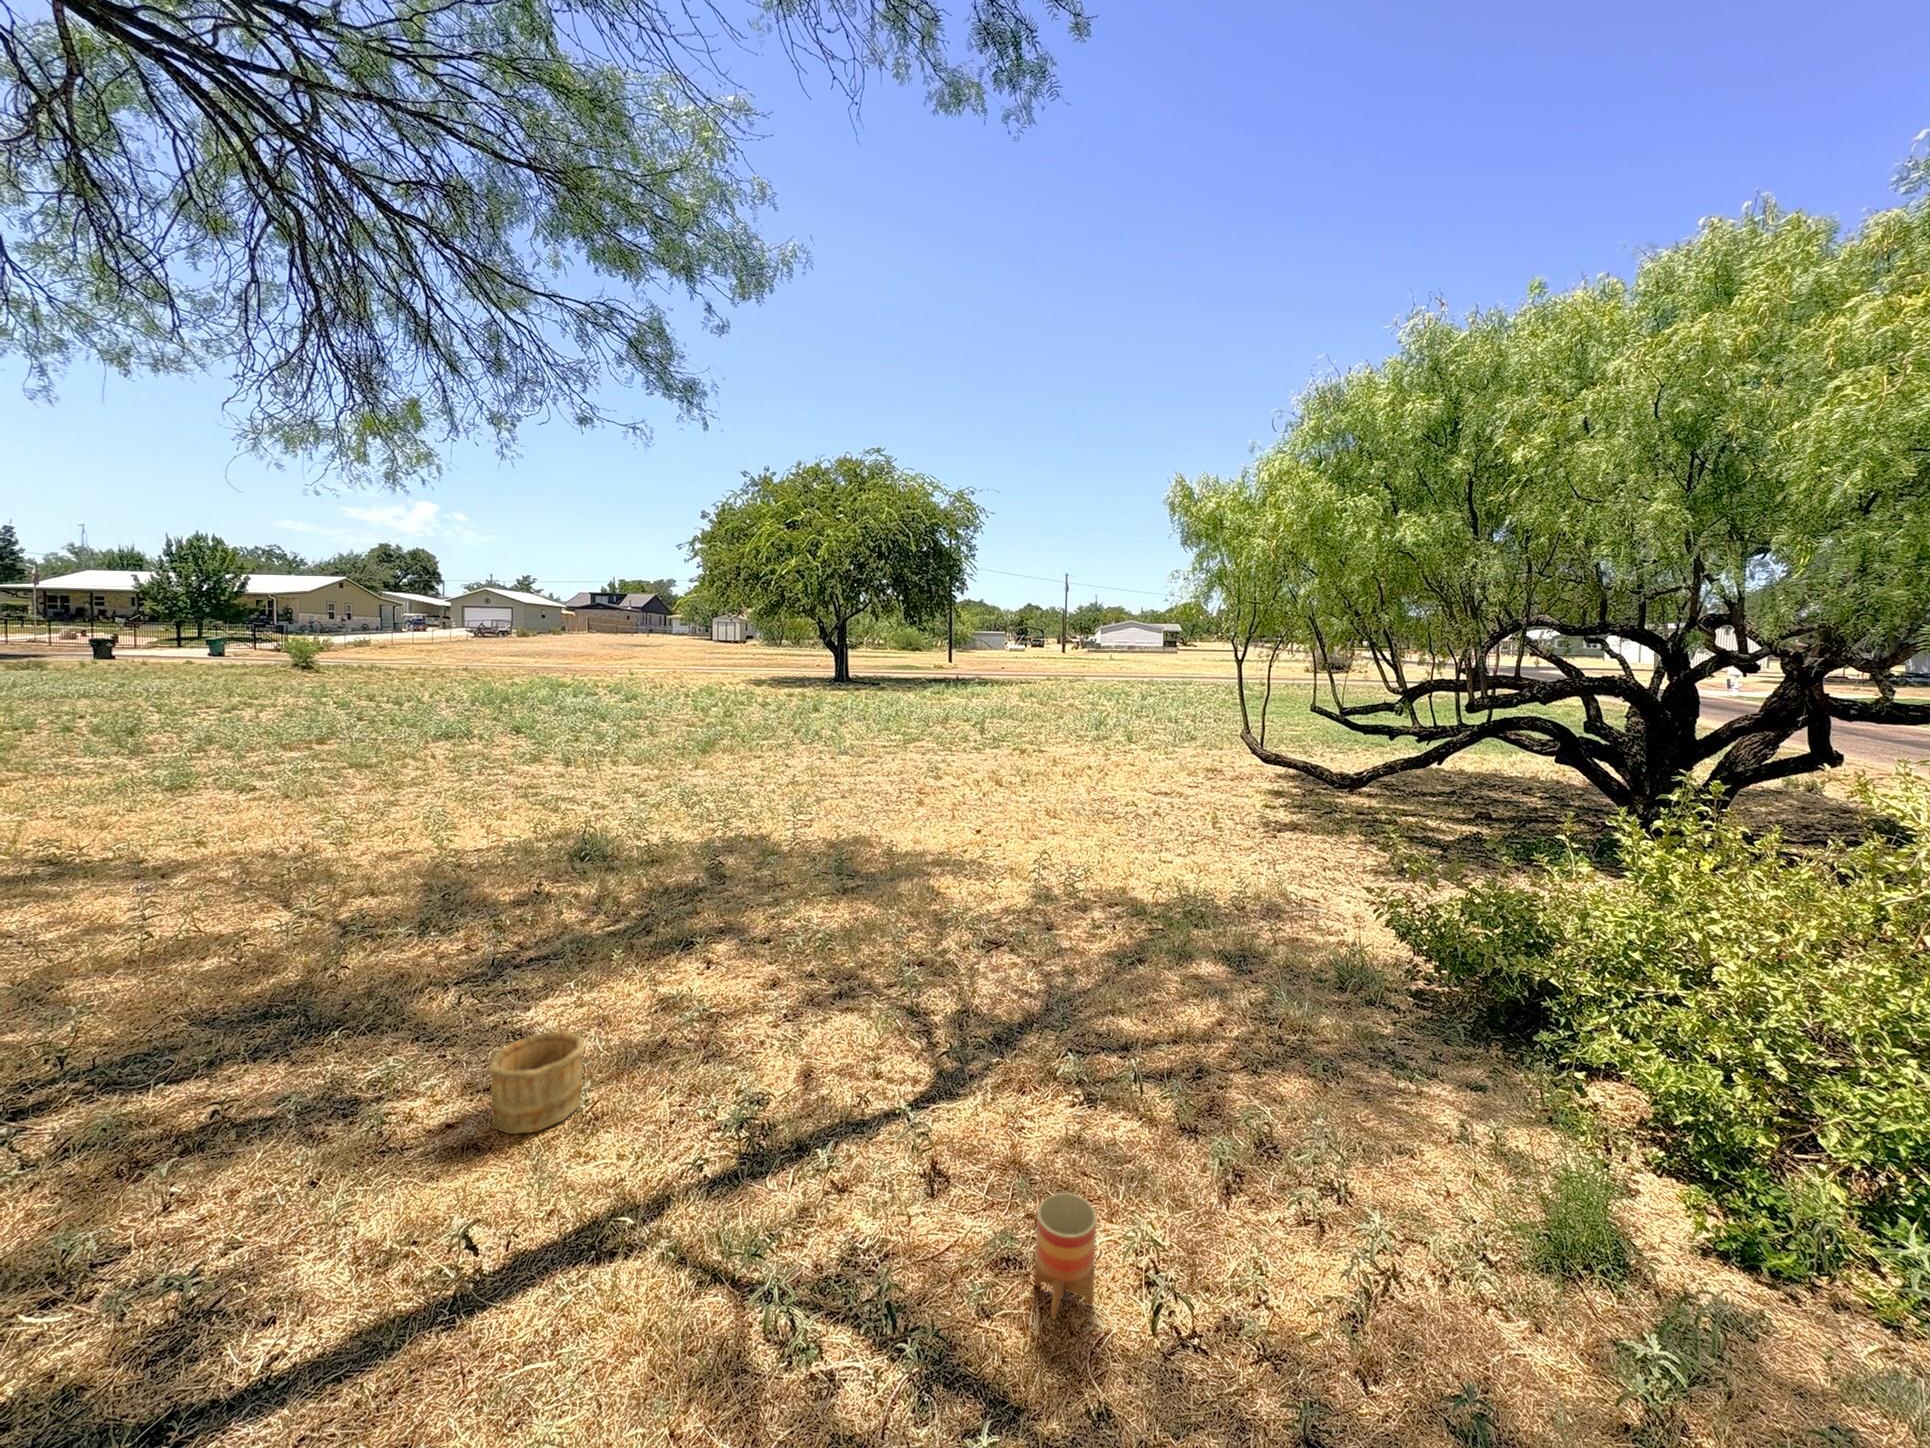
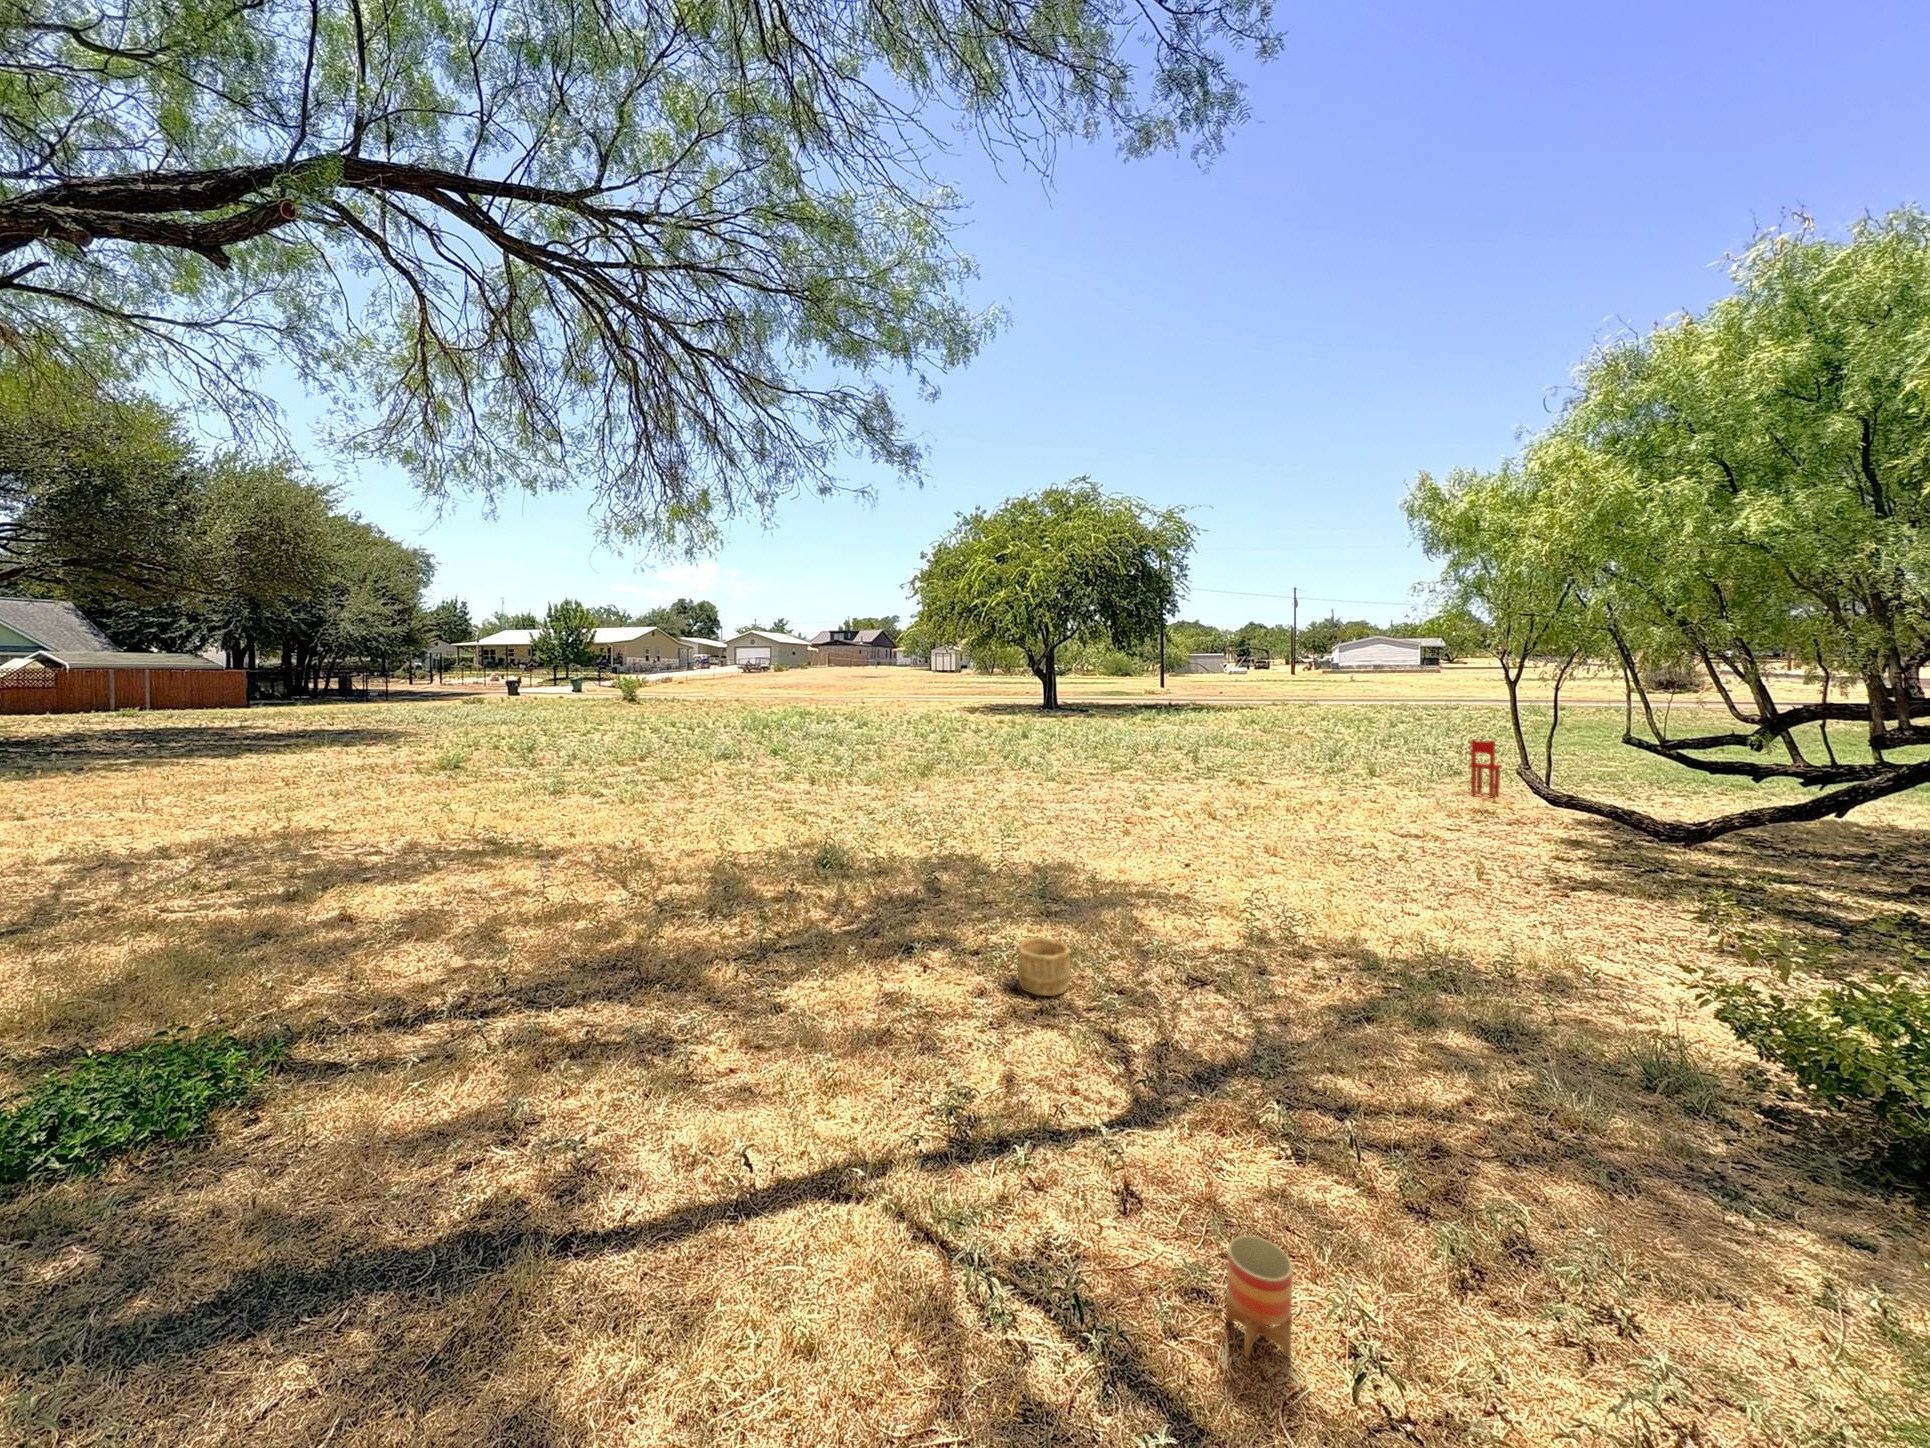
chair: none [1212,714,1233,762] -> present [1470,739,1501,798]
wooden bucket: present [488,1031,584,1134] -> present [1018,938,1071,996]

